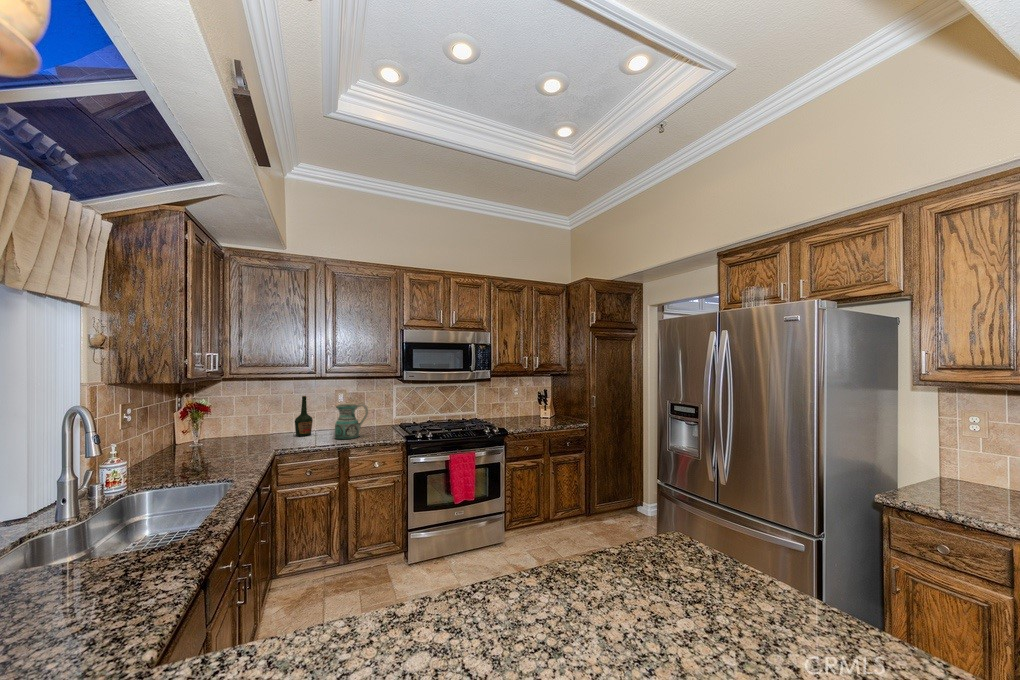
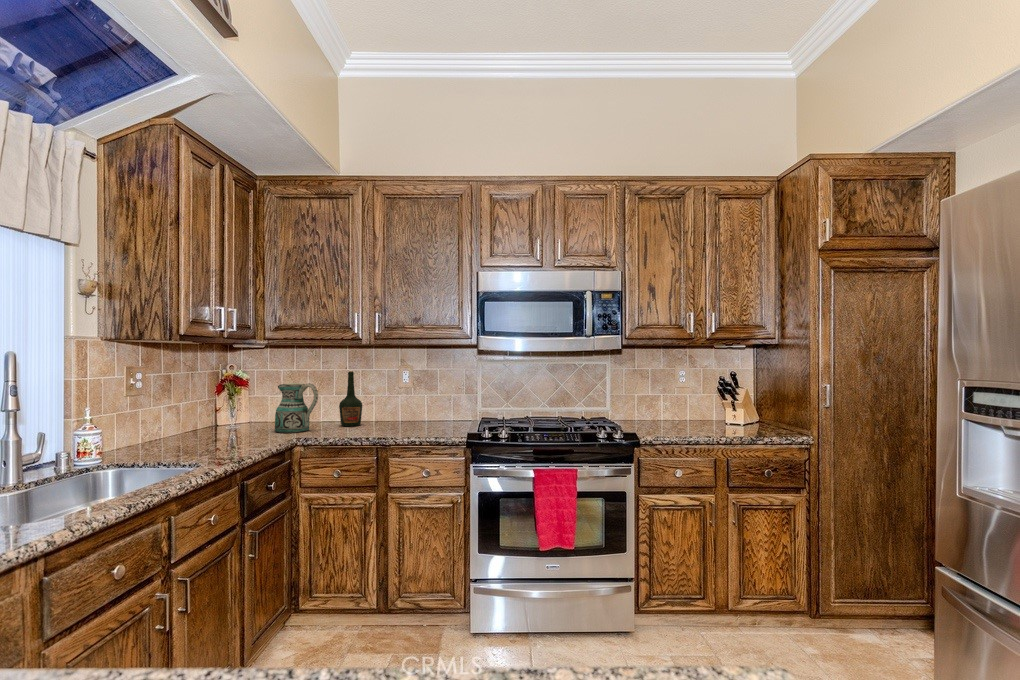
ceramic pitcher: present [335,403,368,439] -> present [275,383,318,433]

